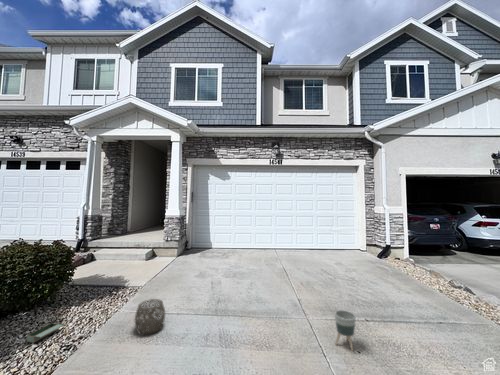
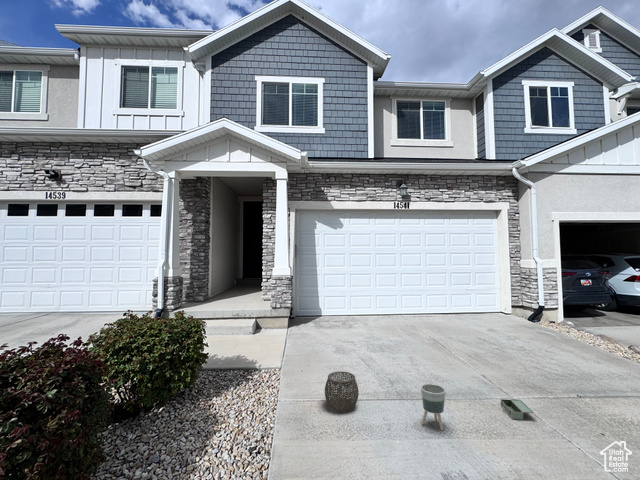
planter: present [335,310,356,350] -> present [421,384,446,431]
toolbox: present [27,323,64,343] -> present [501,399,533,420]

